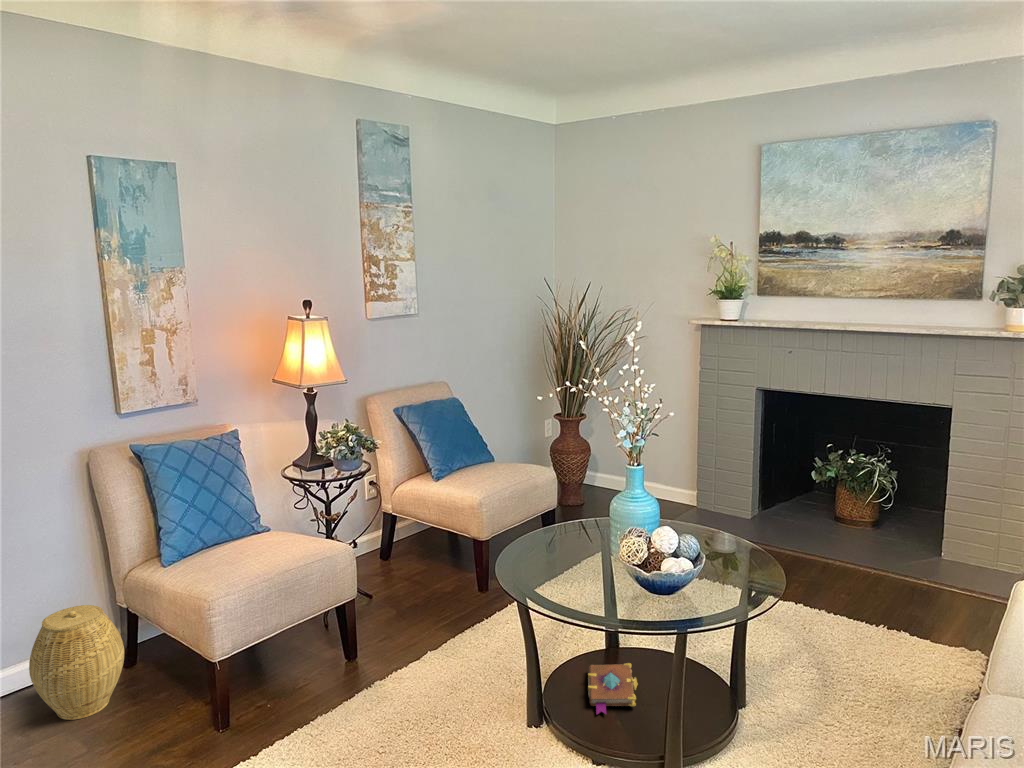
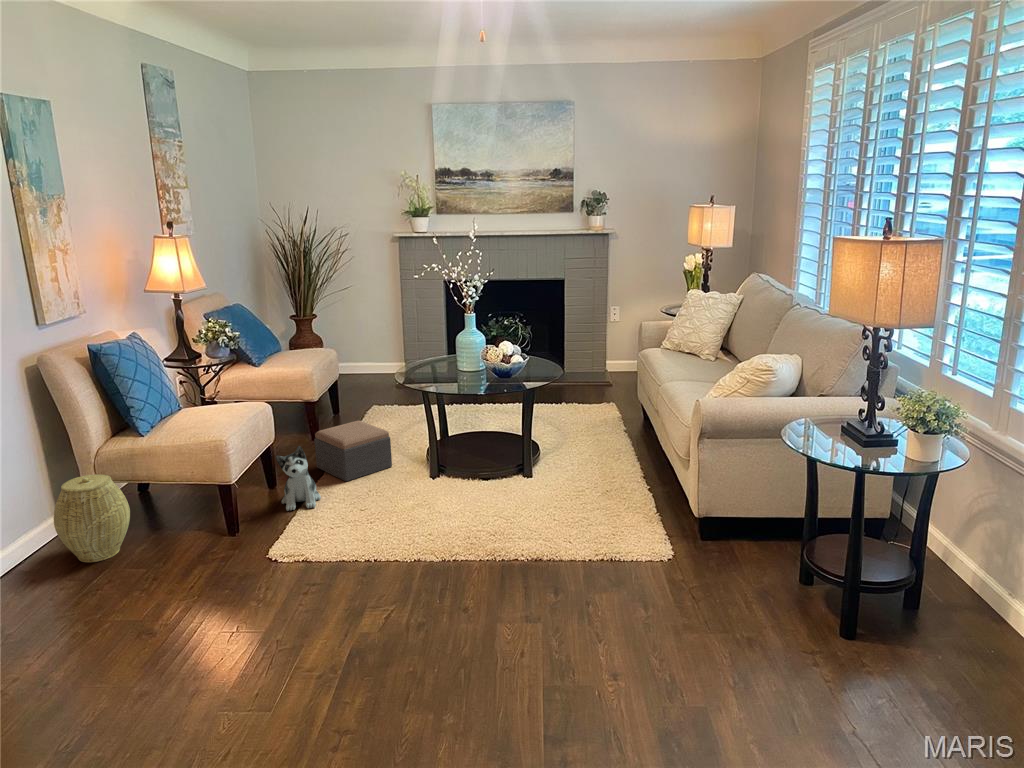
footstool: none [419,593,506,688] -> present [314,420,392,481]
plush toy: none [304,628,367,725] -> present [276,446,321,511]
book: present [588,663,638,714] -> none [445,435,486,459]

